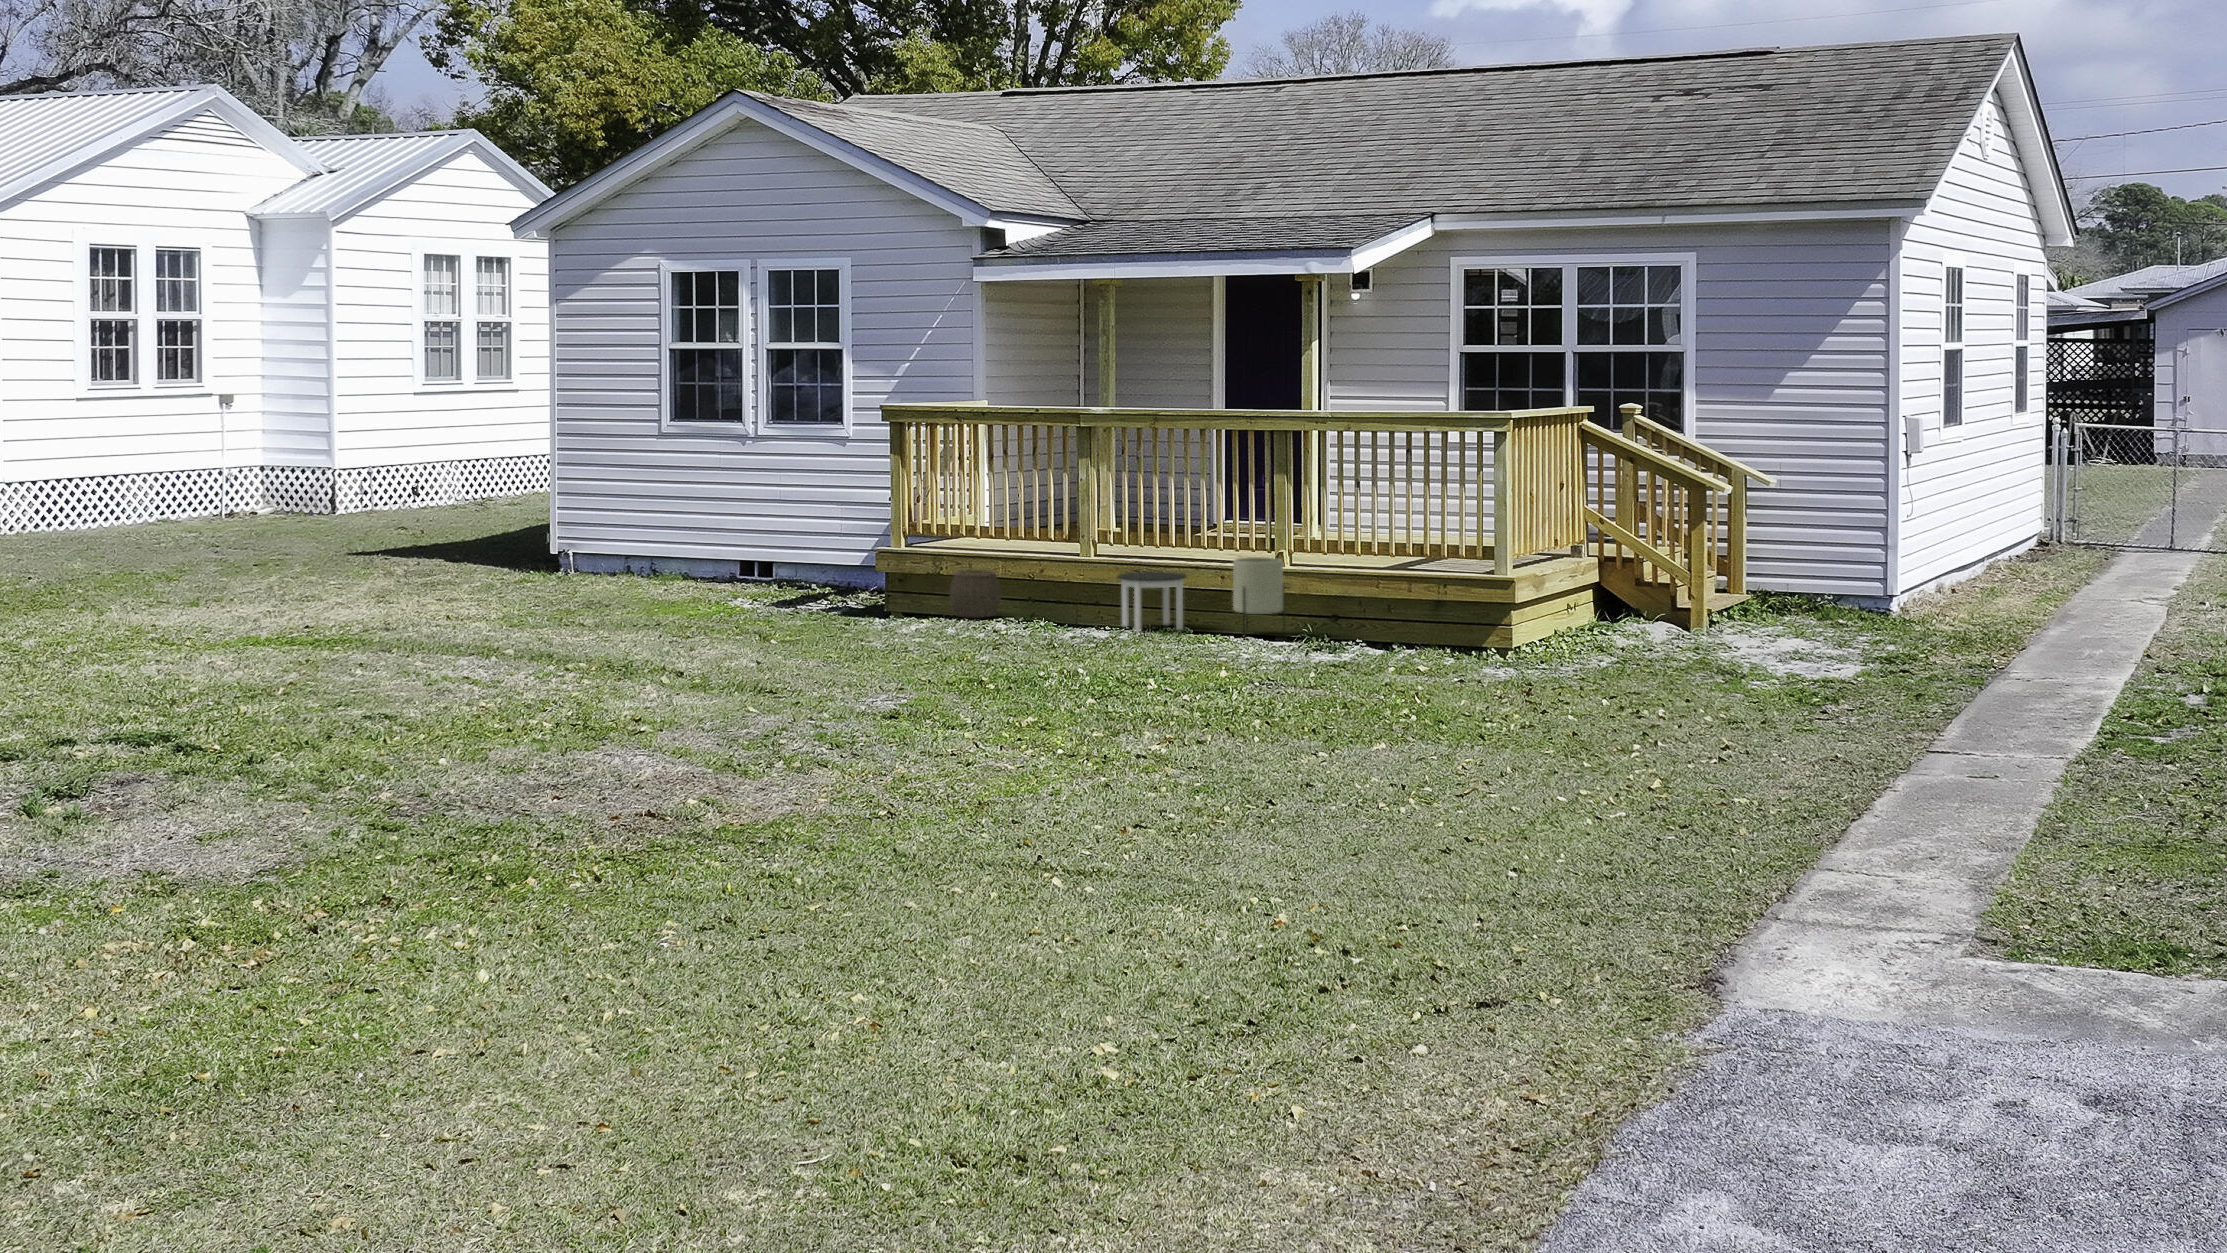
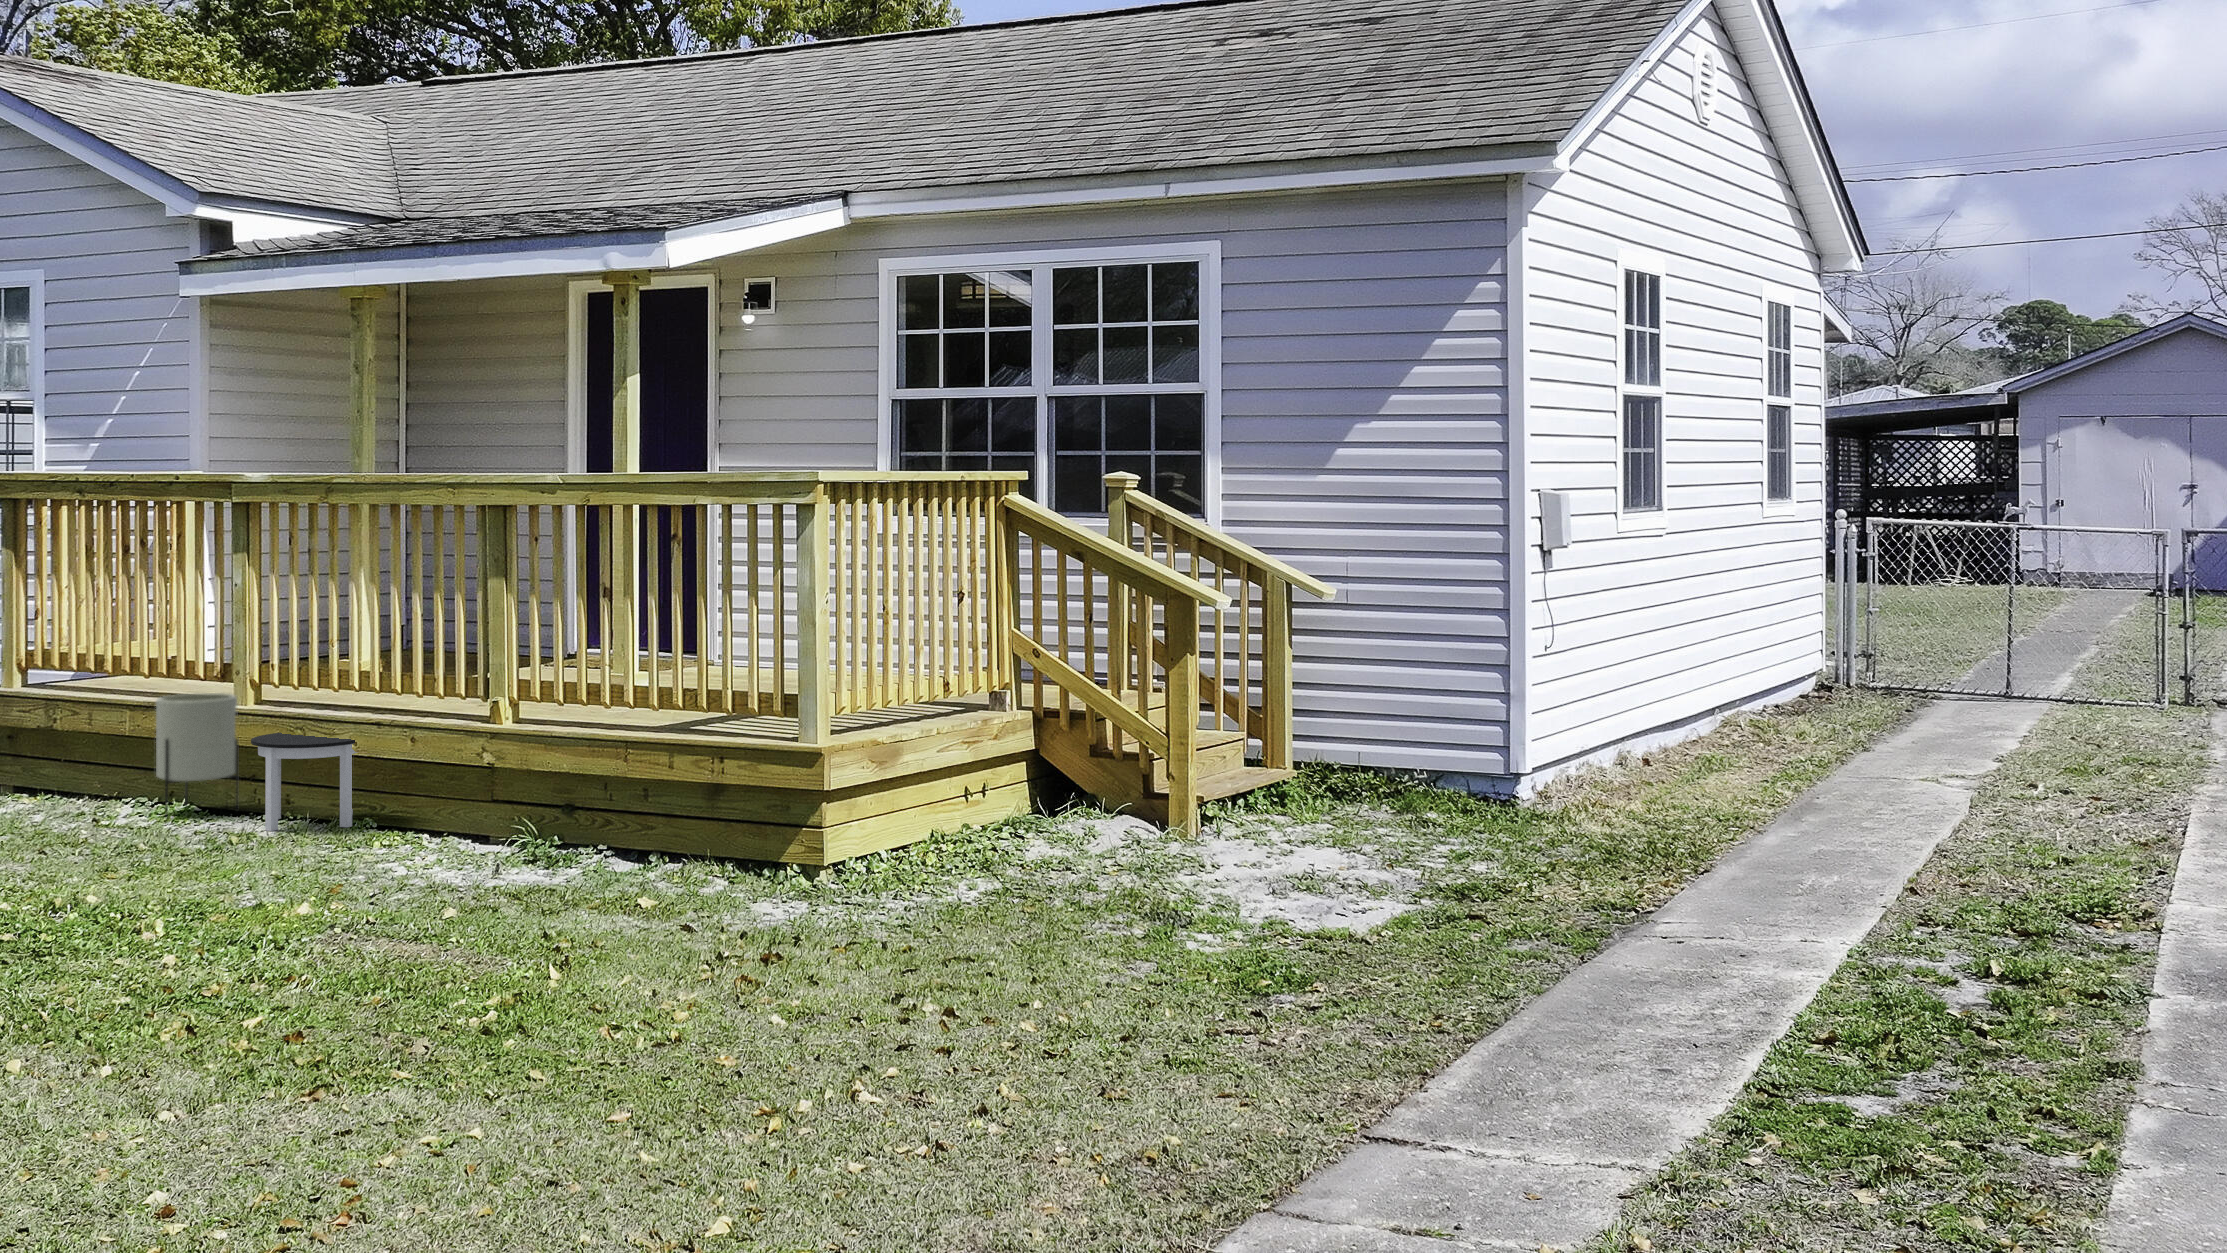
planter: present [1233,557,1285,632] -> present [156,693,238,817]
woven basket: present [950,569,1001,618] -> none [42,724,130,801]

